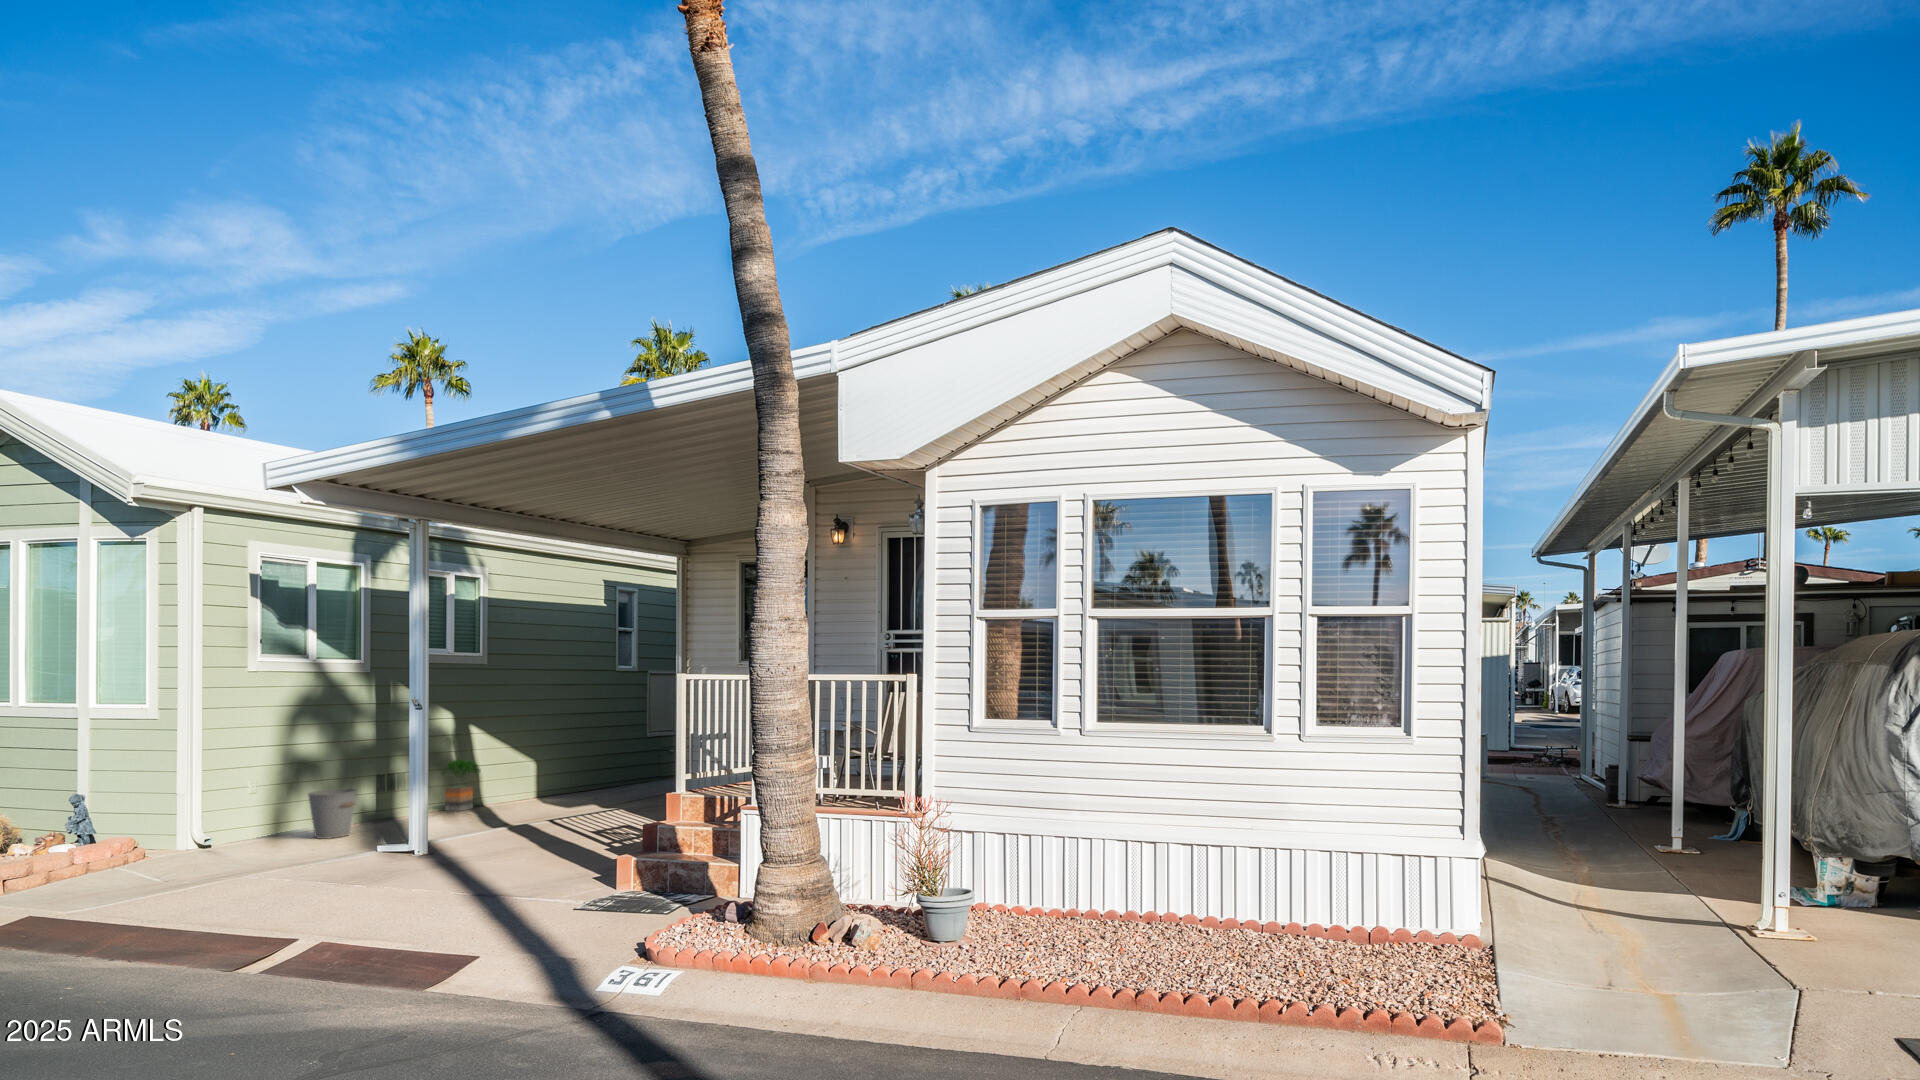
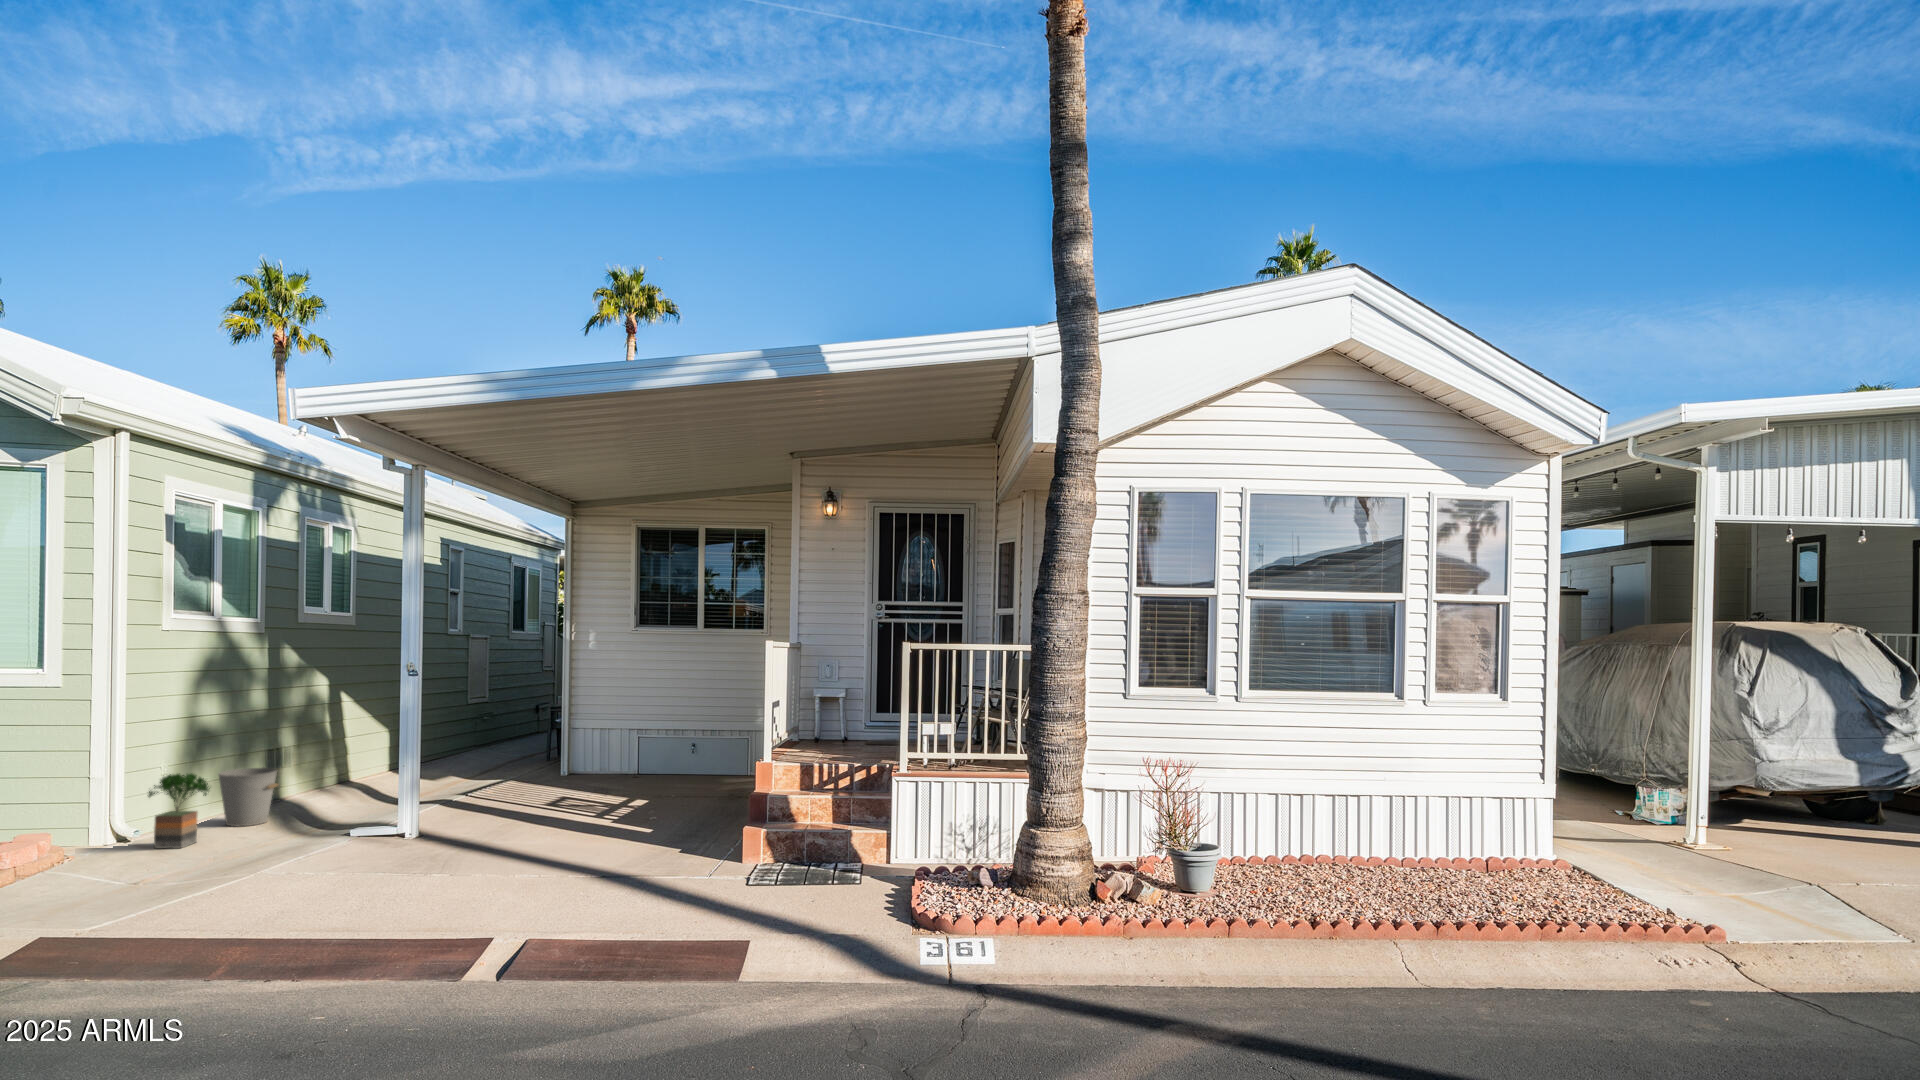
potted tree: present [442,759,480,811] -> present [148,773,210,848]

